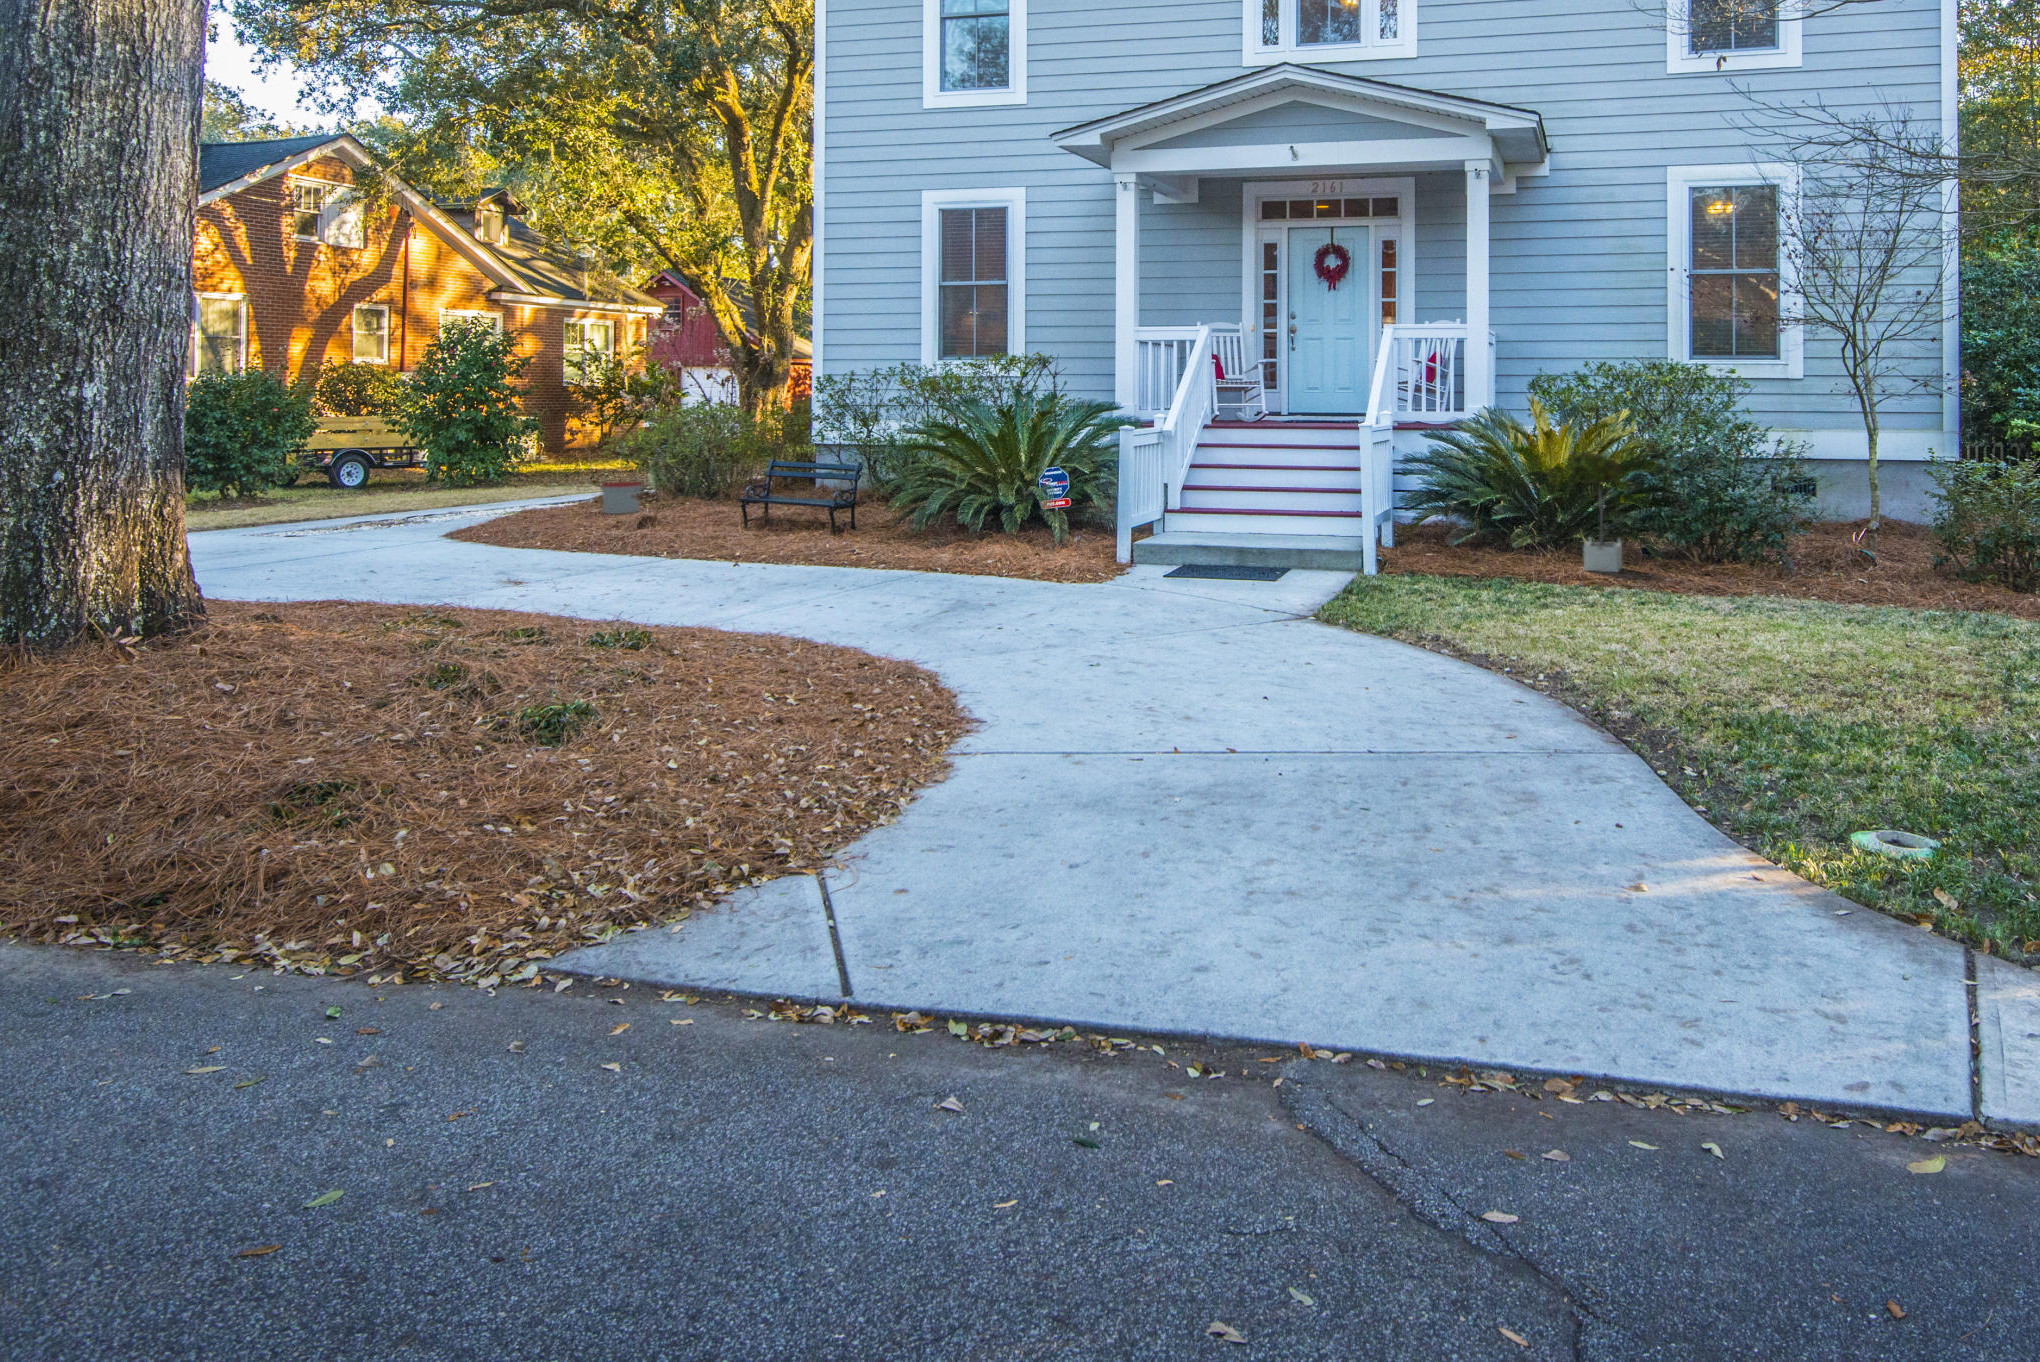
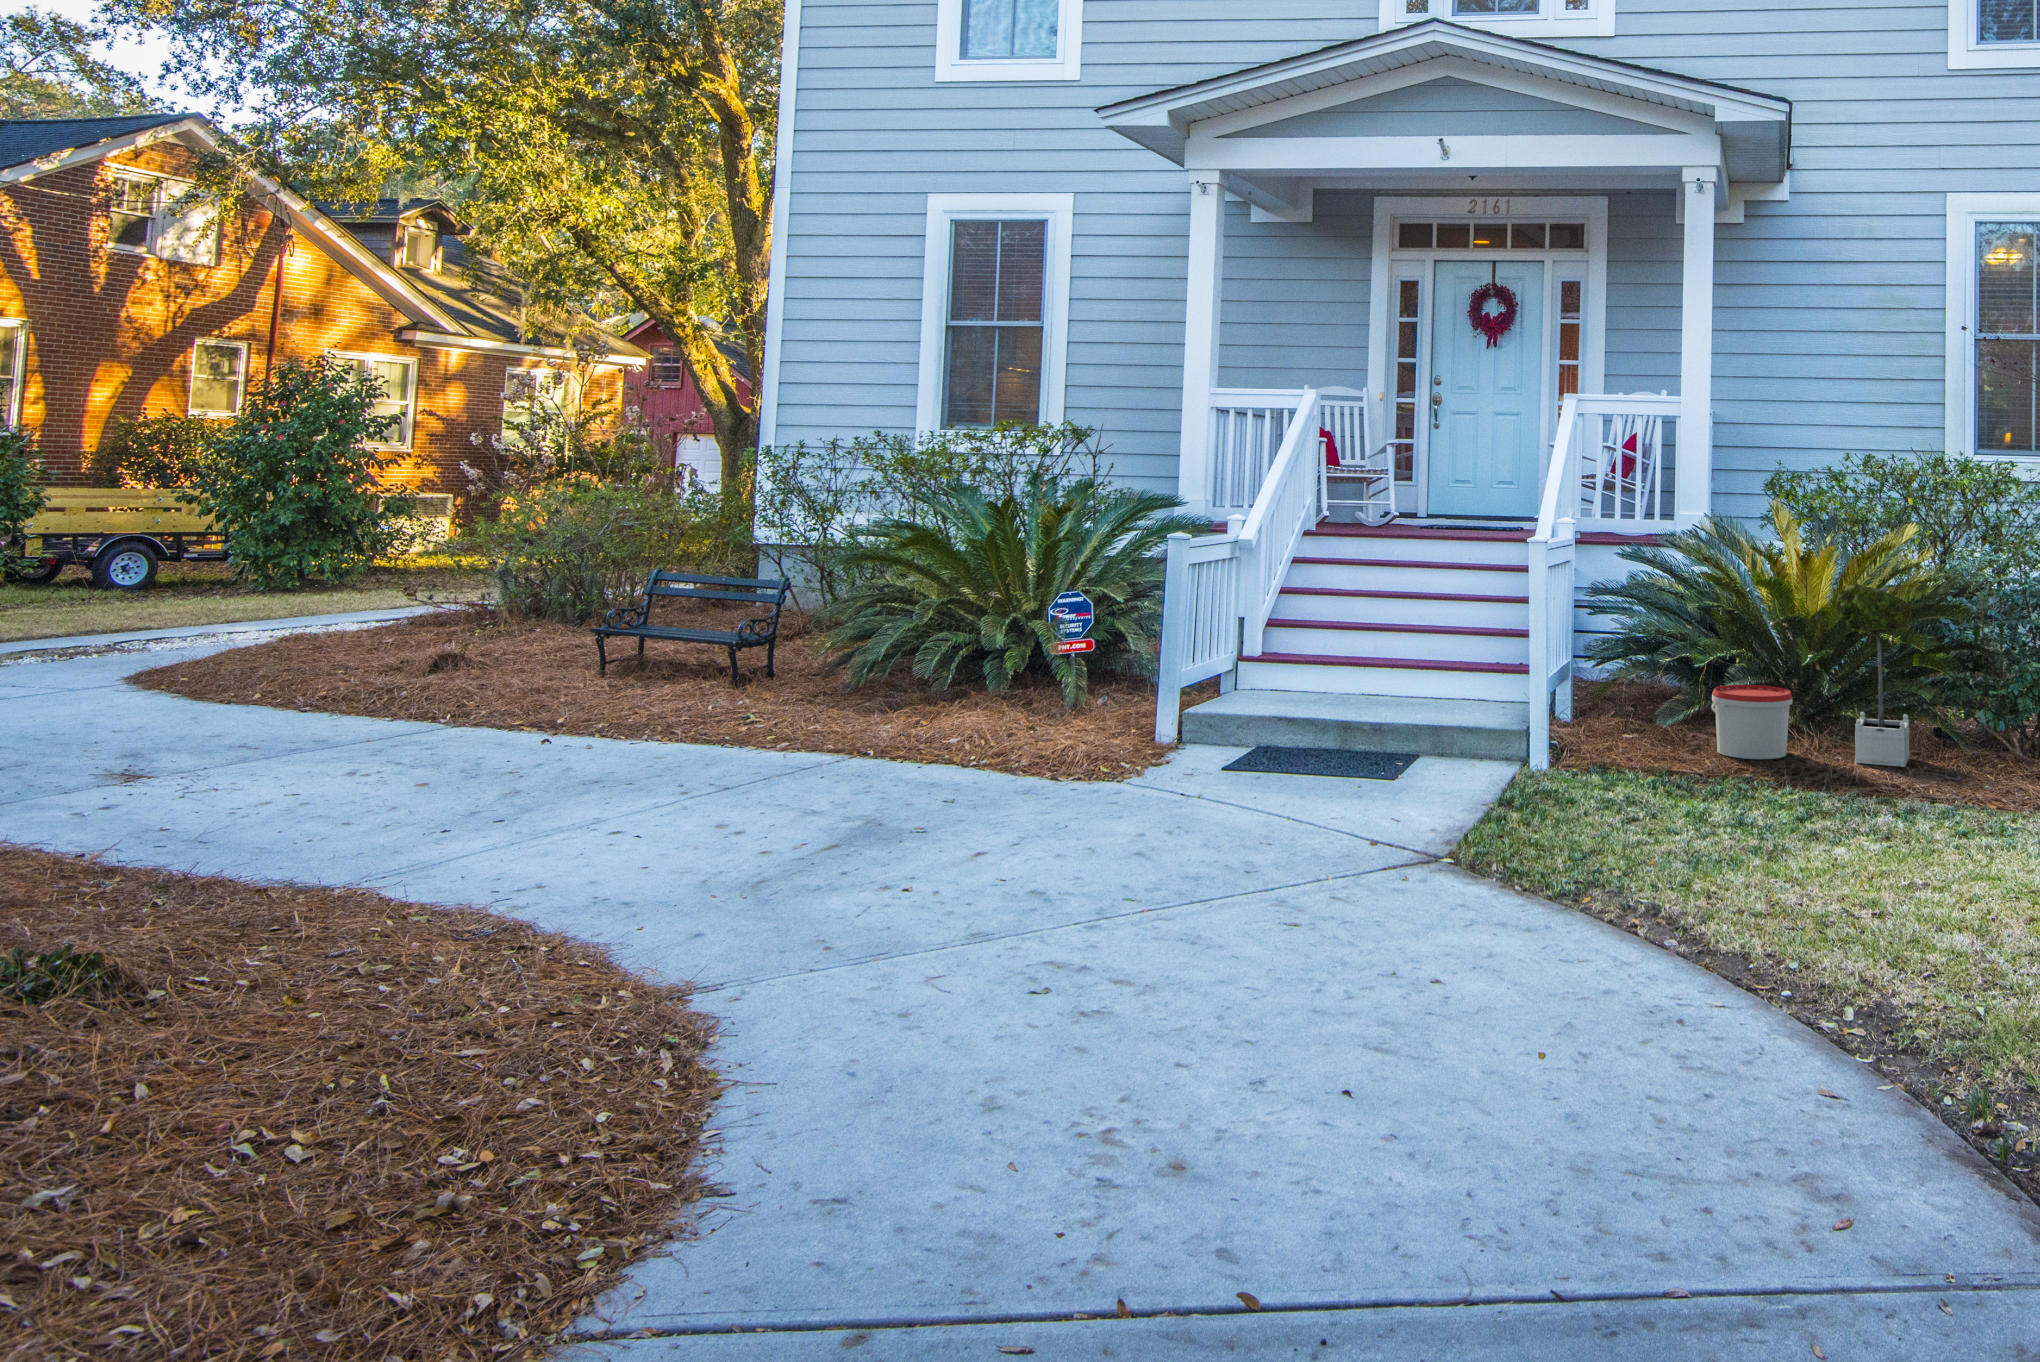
bucket: present [601,482,641,514] -> present [1711,685,1793,759]

